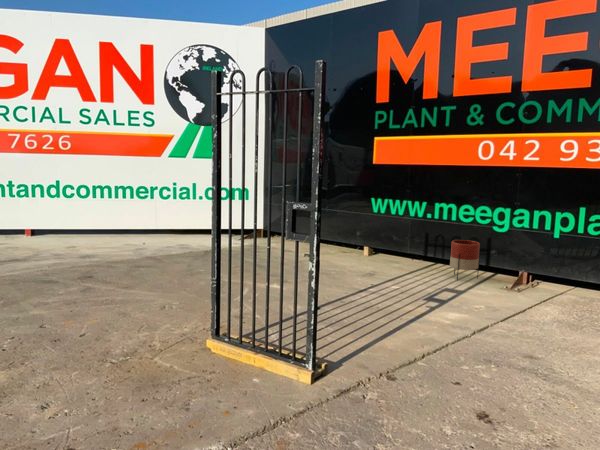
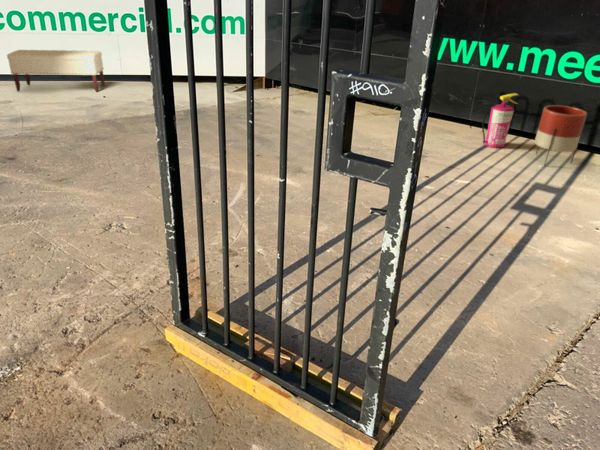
bench: none [74,212,142,241] -> present [7,50,105,92]
fire extinguisher: none [415,234,438,272] -> present [482,93,518,148]

